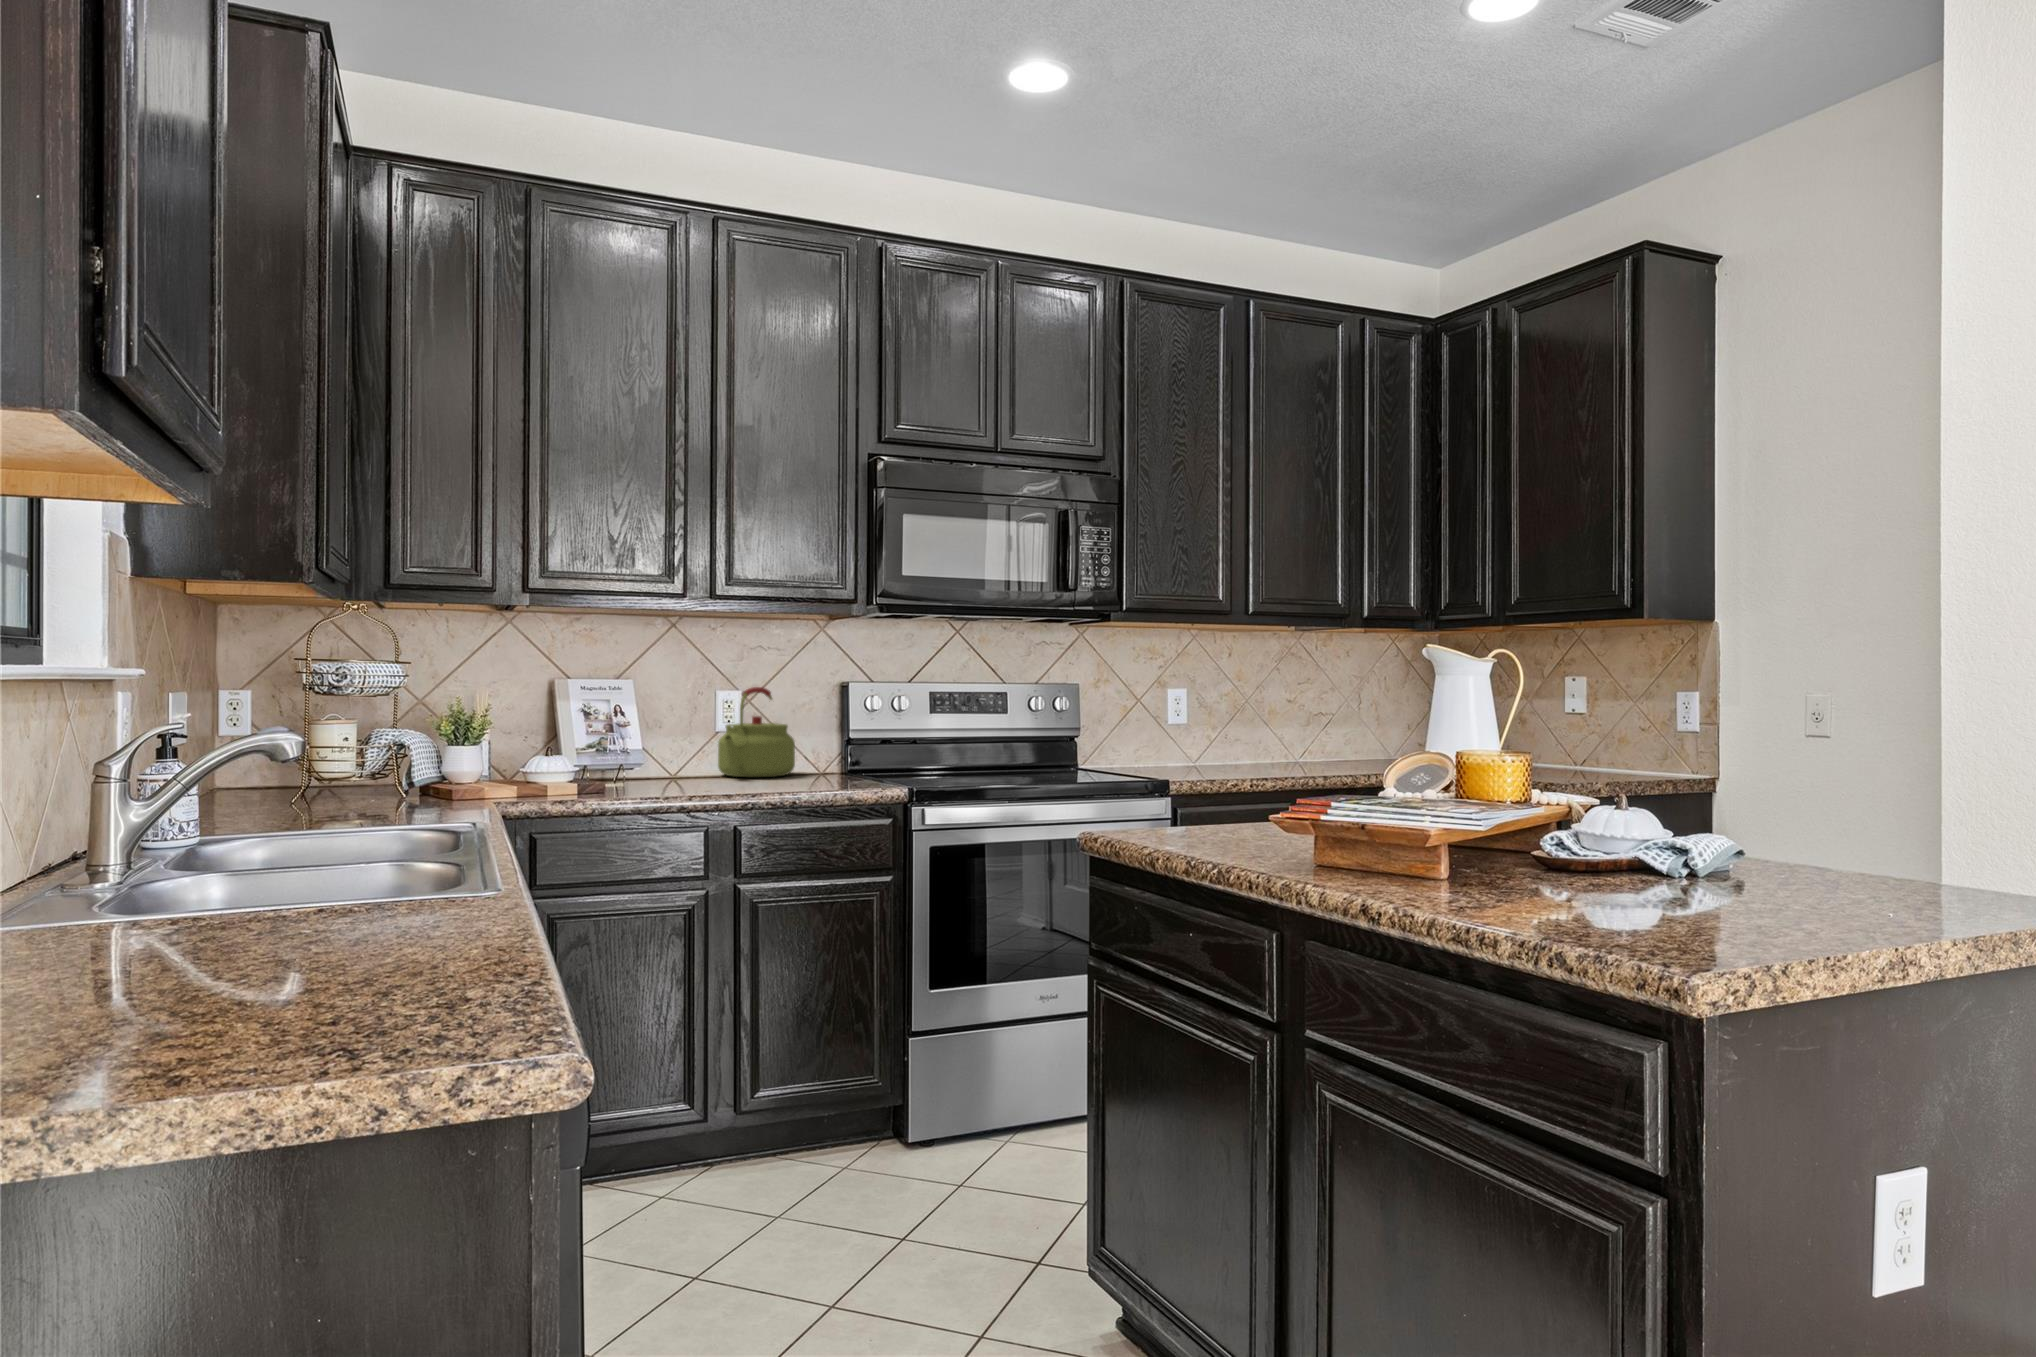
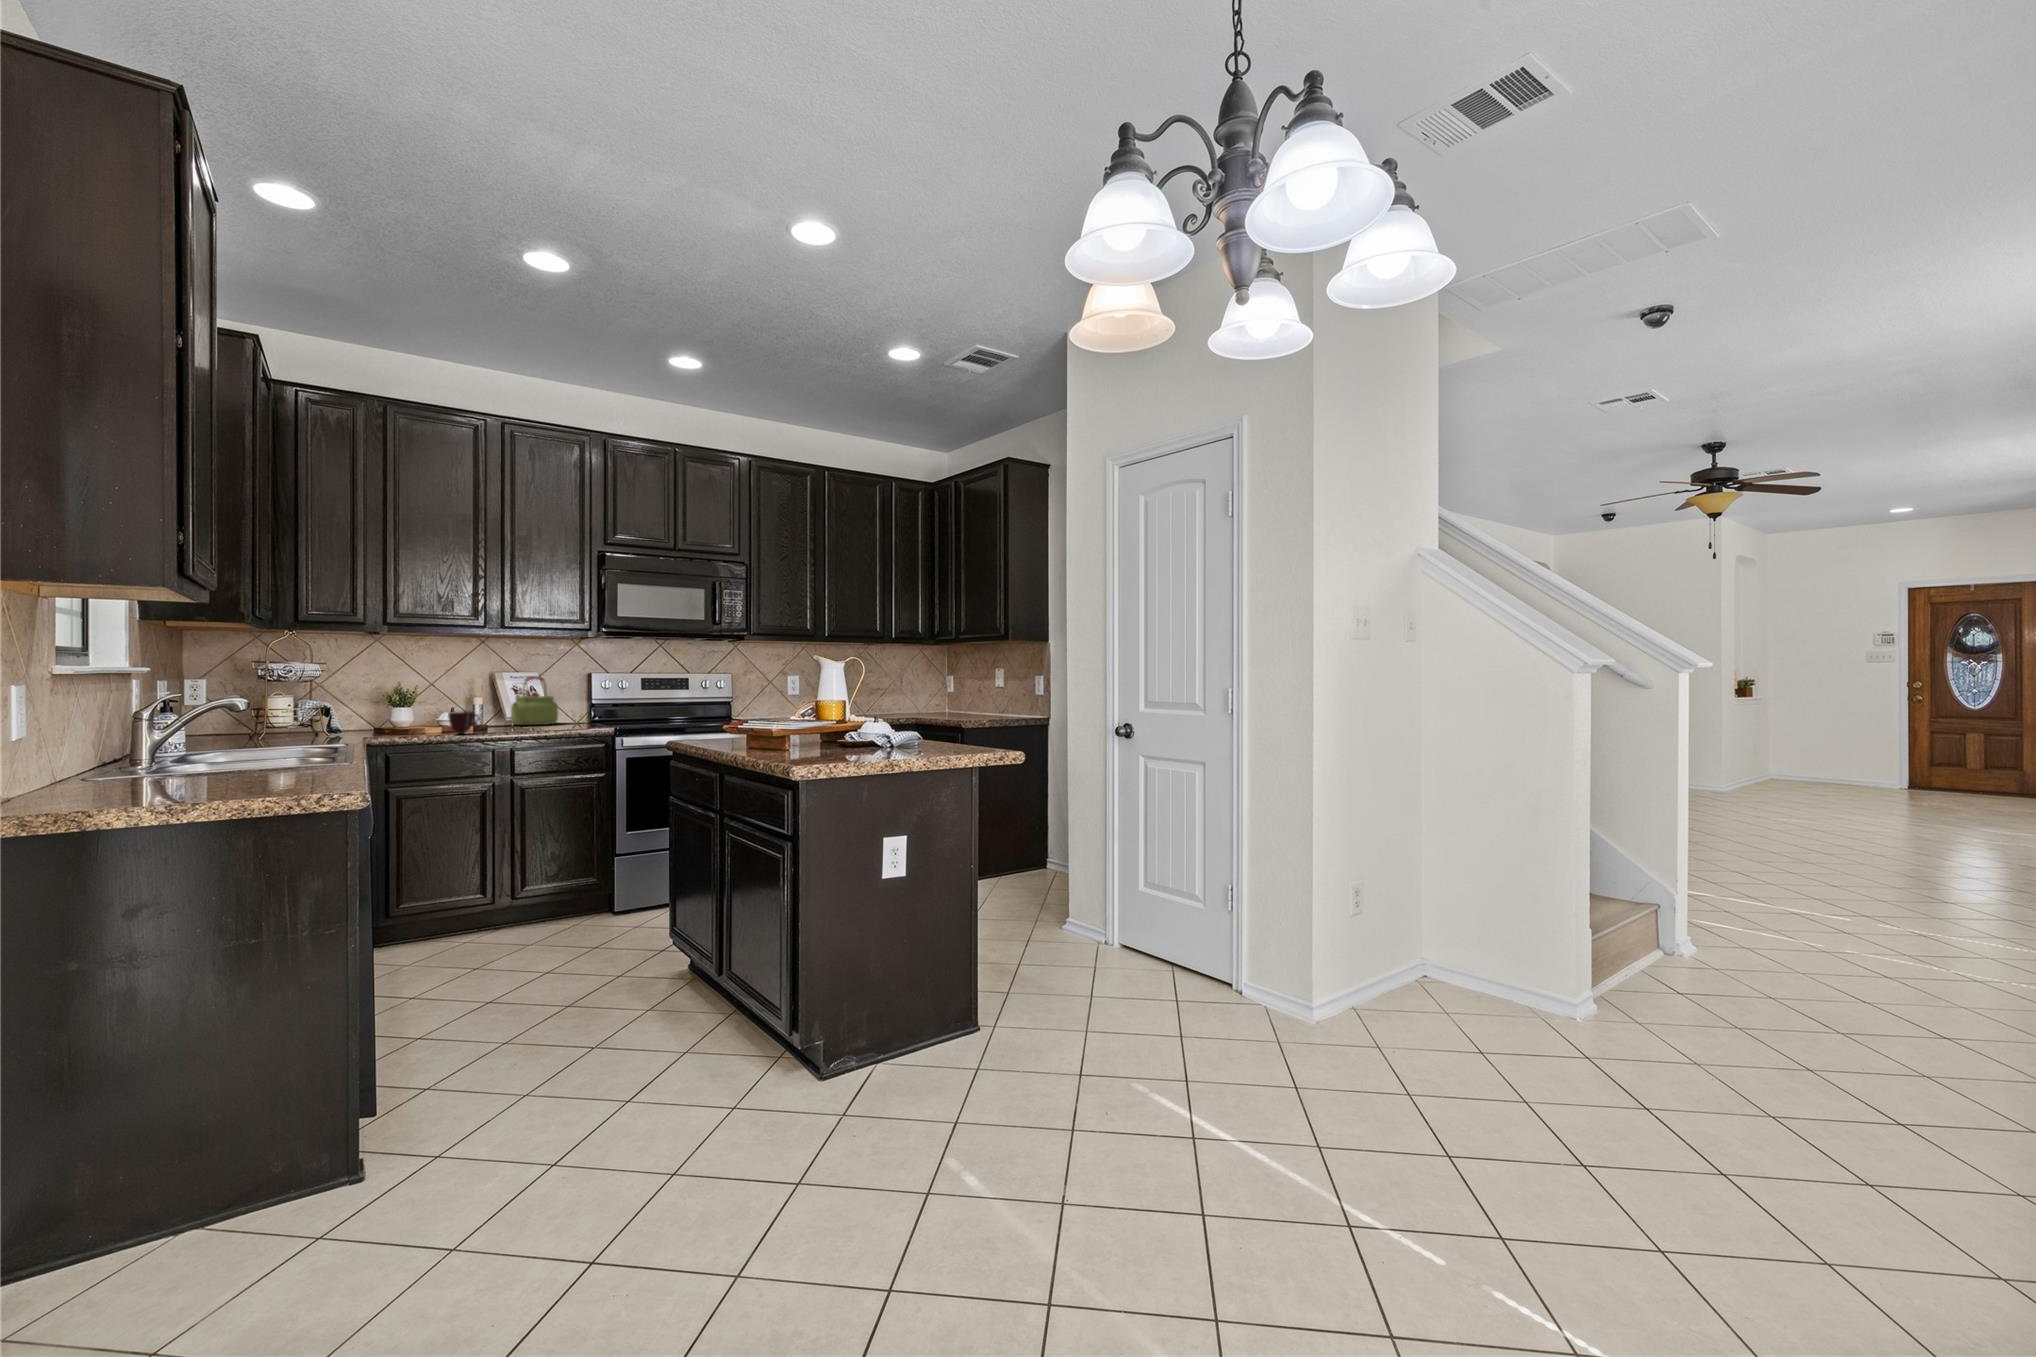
mug: none [628,753,678,796] -> present [448,712,479,734]

